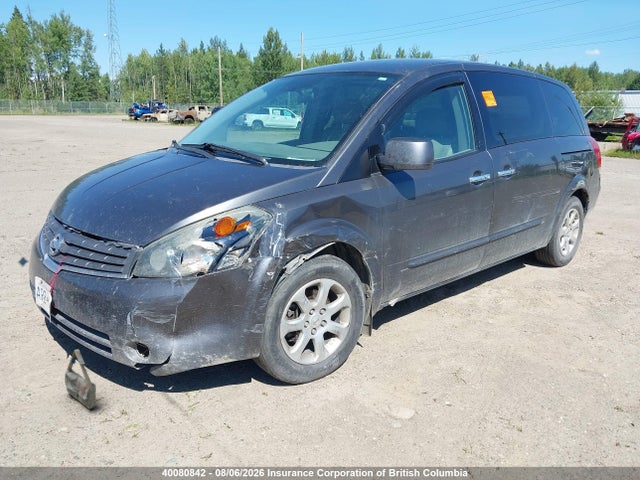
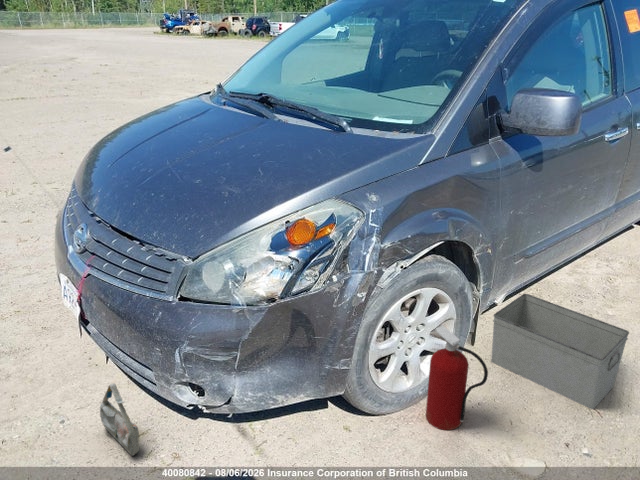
storage bin: none [384,296,484,376] -> present [491,294,629,409]
fire extinguisher: none [327,306,368,390] -> present [426,325,488,430]

